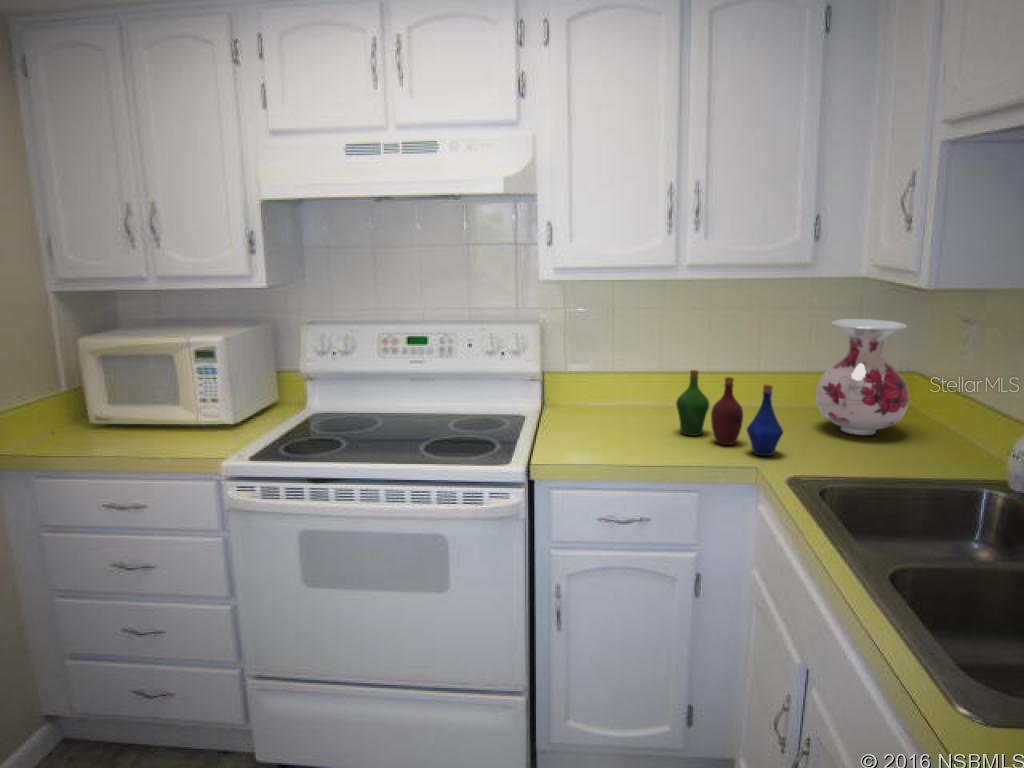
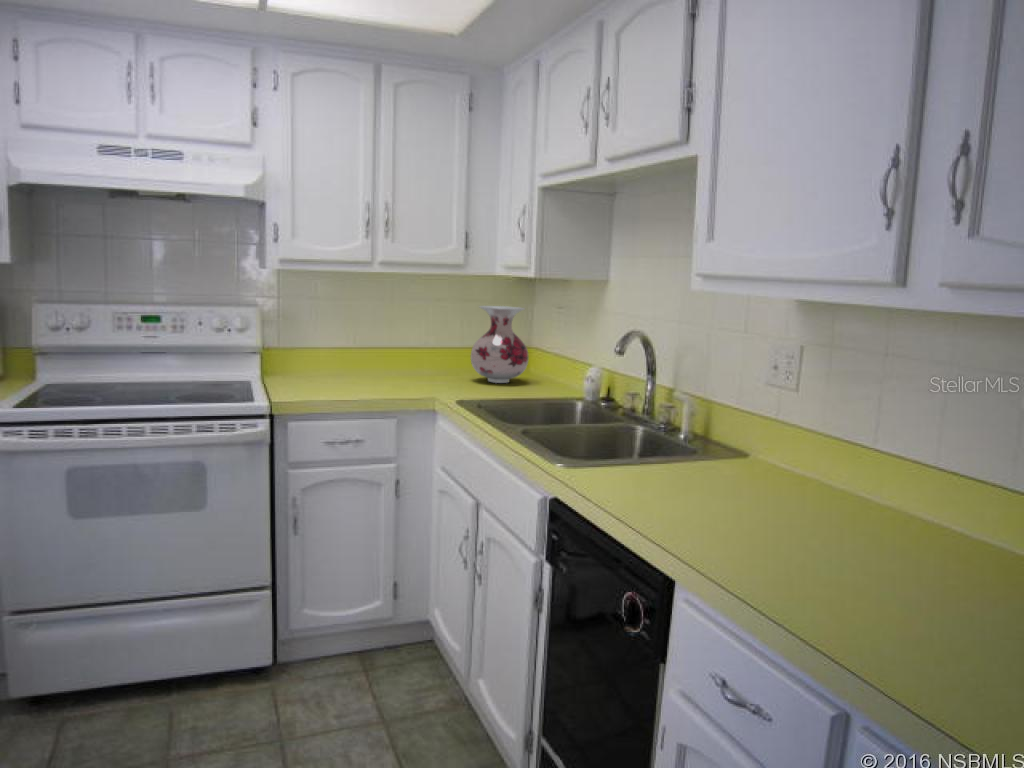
bottle: present [676,370,783,456] -> none [377,338,453,392]

